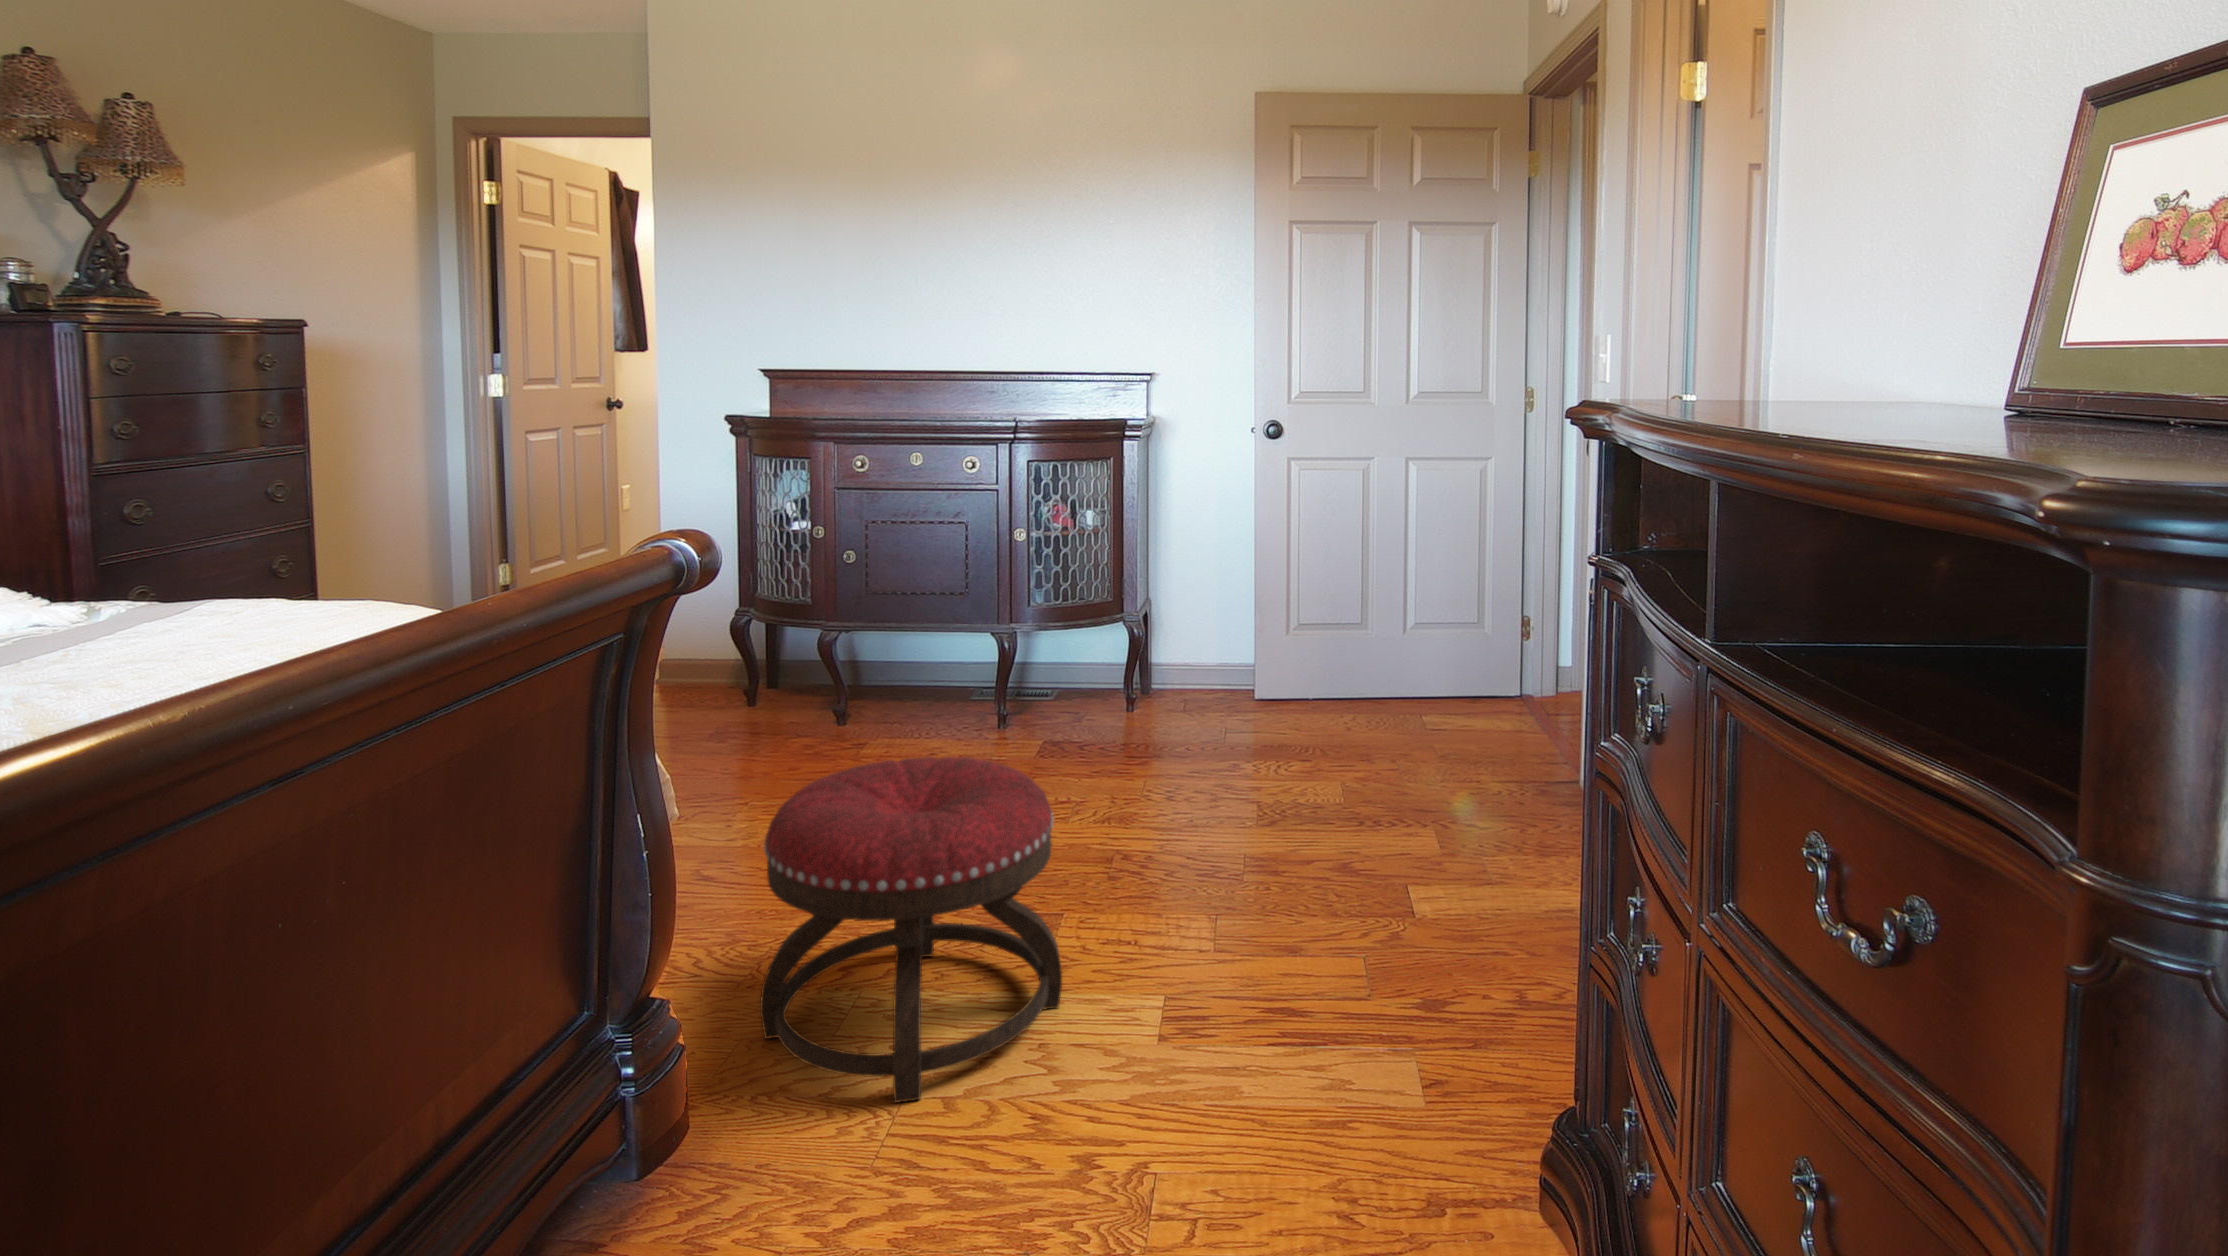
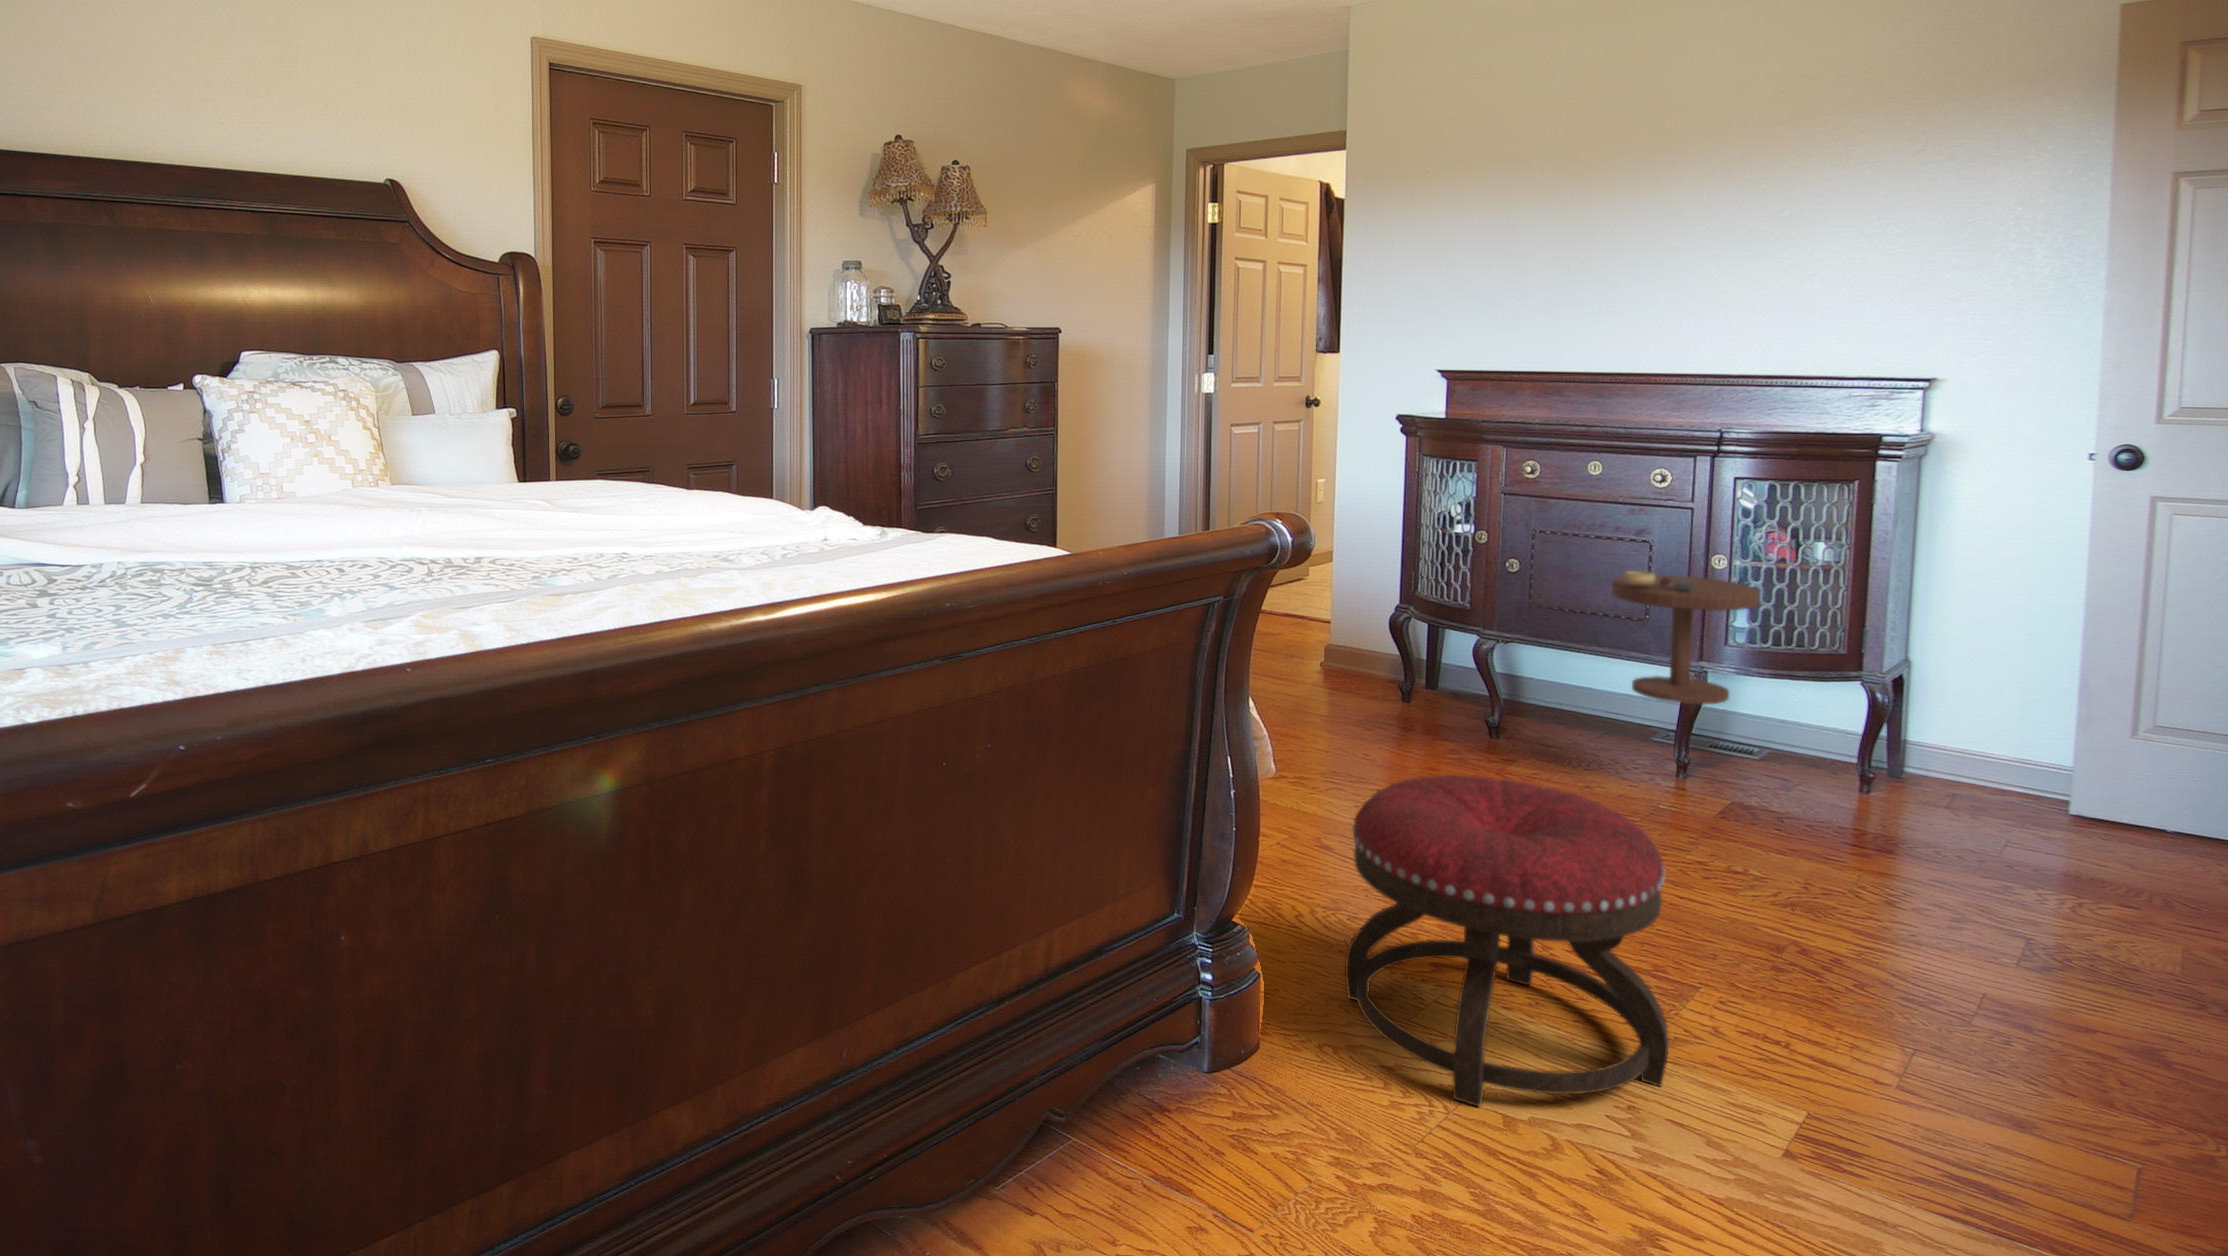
side table: none [944,549,1053,745] -> present [1612,571,1759,705]

